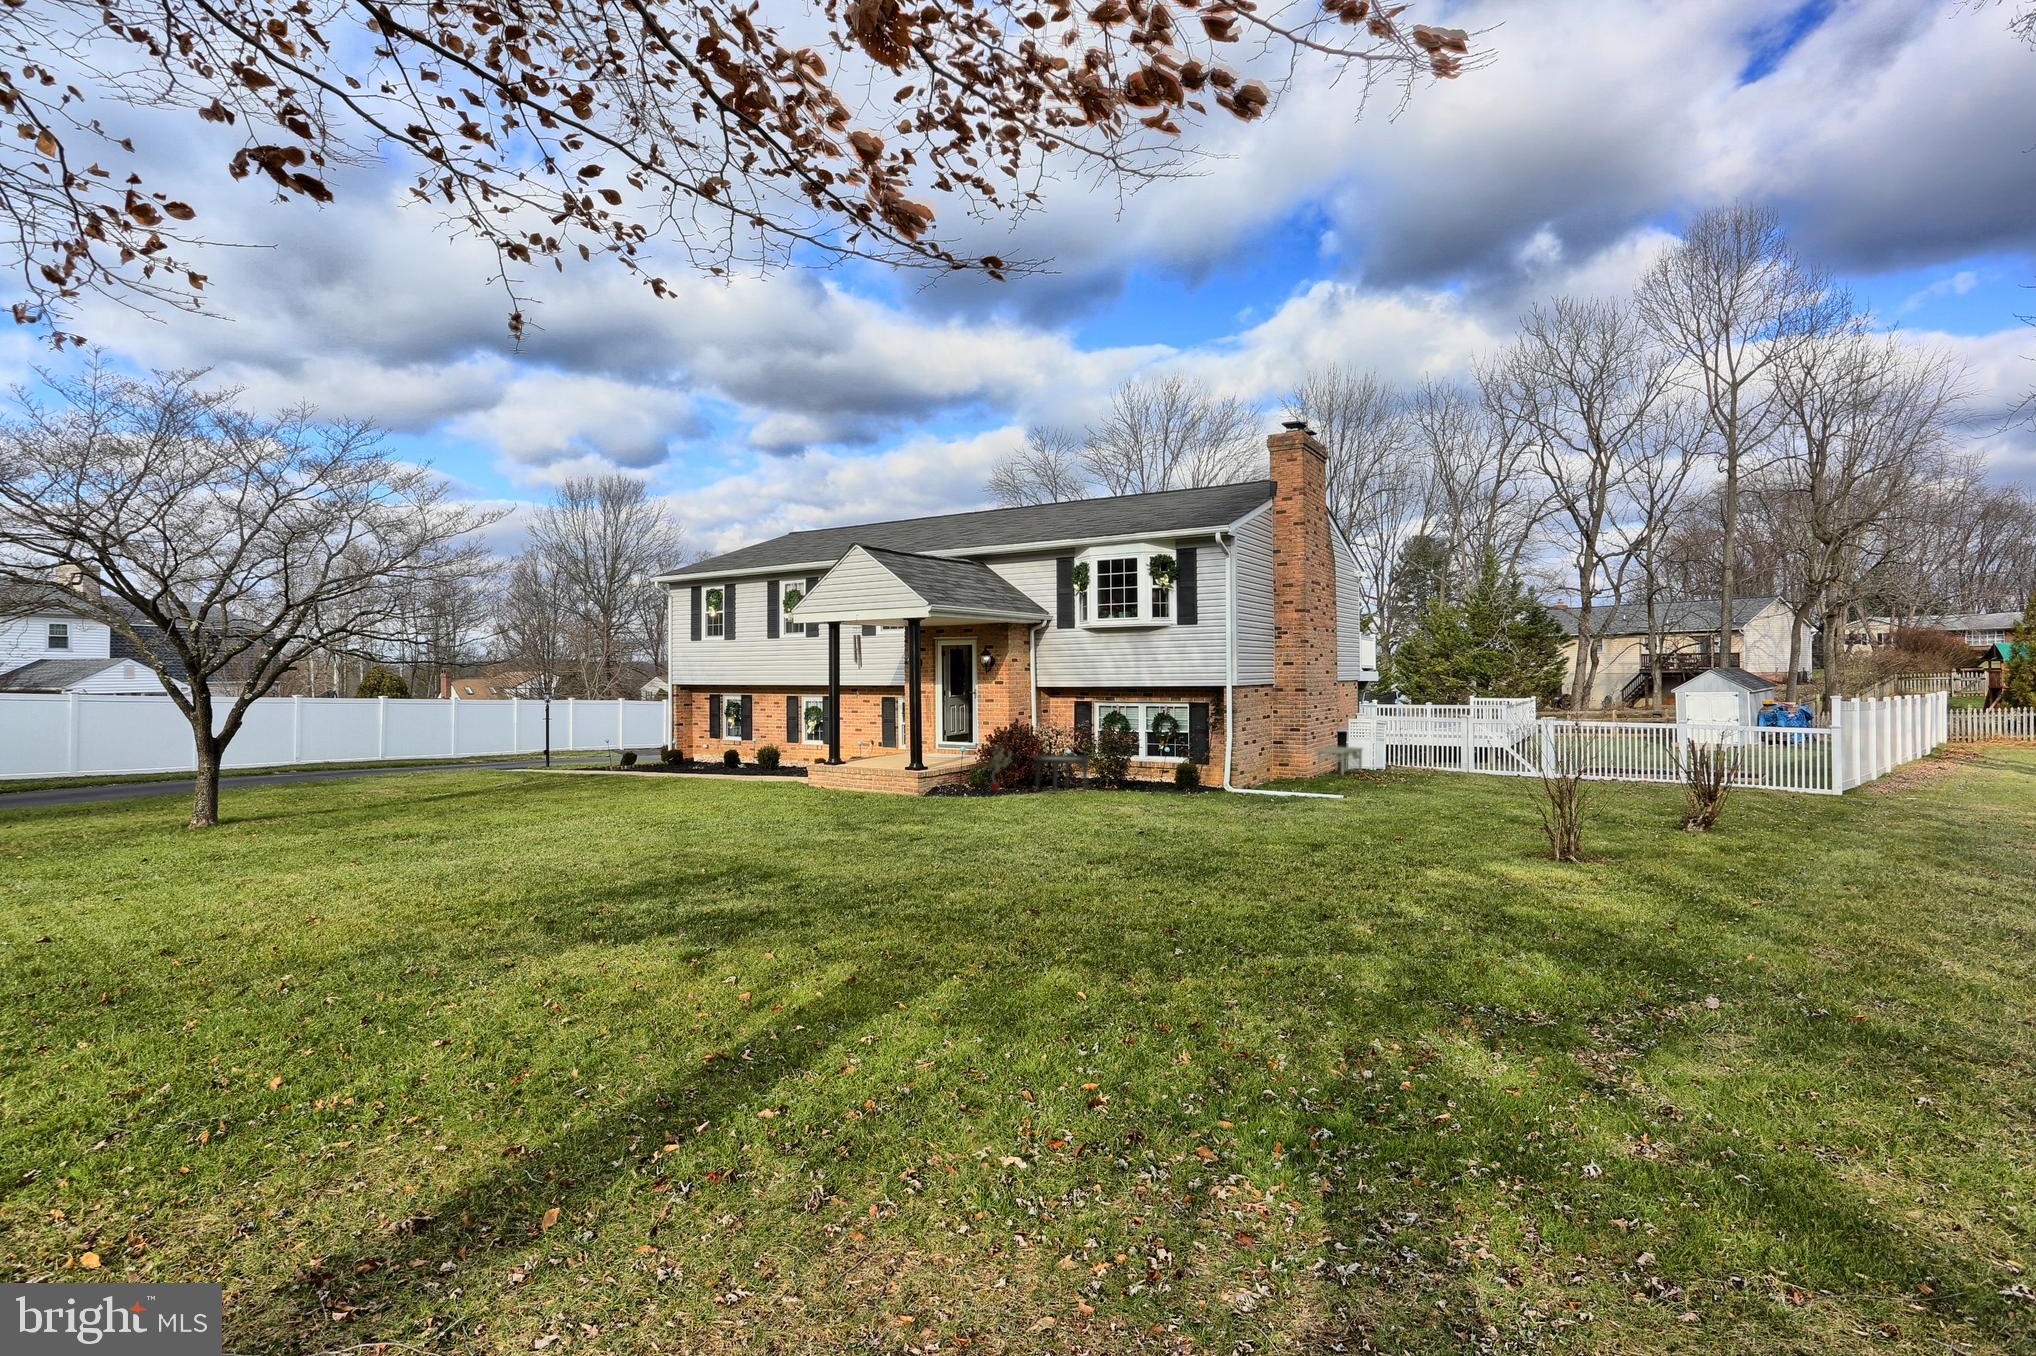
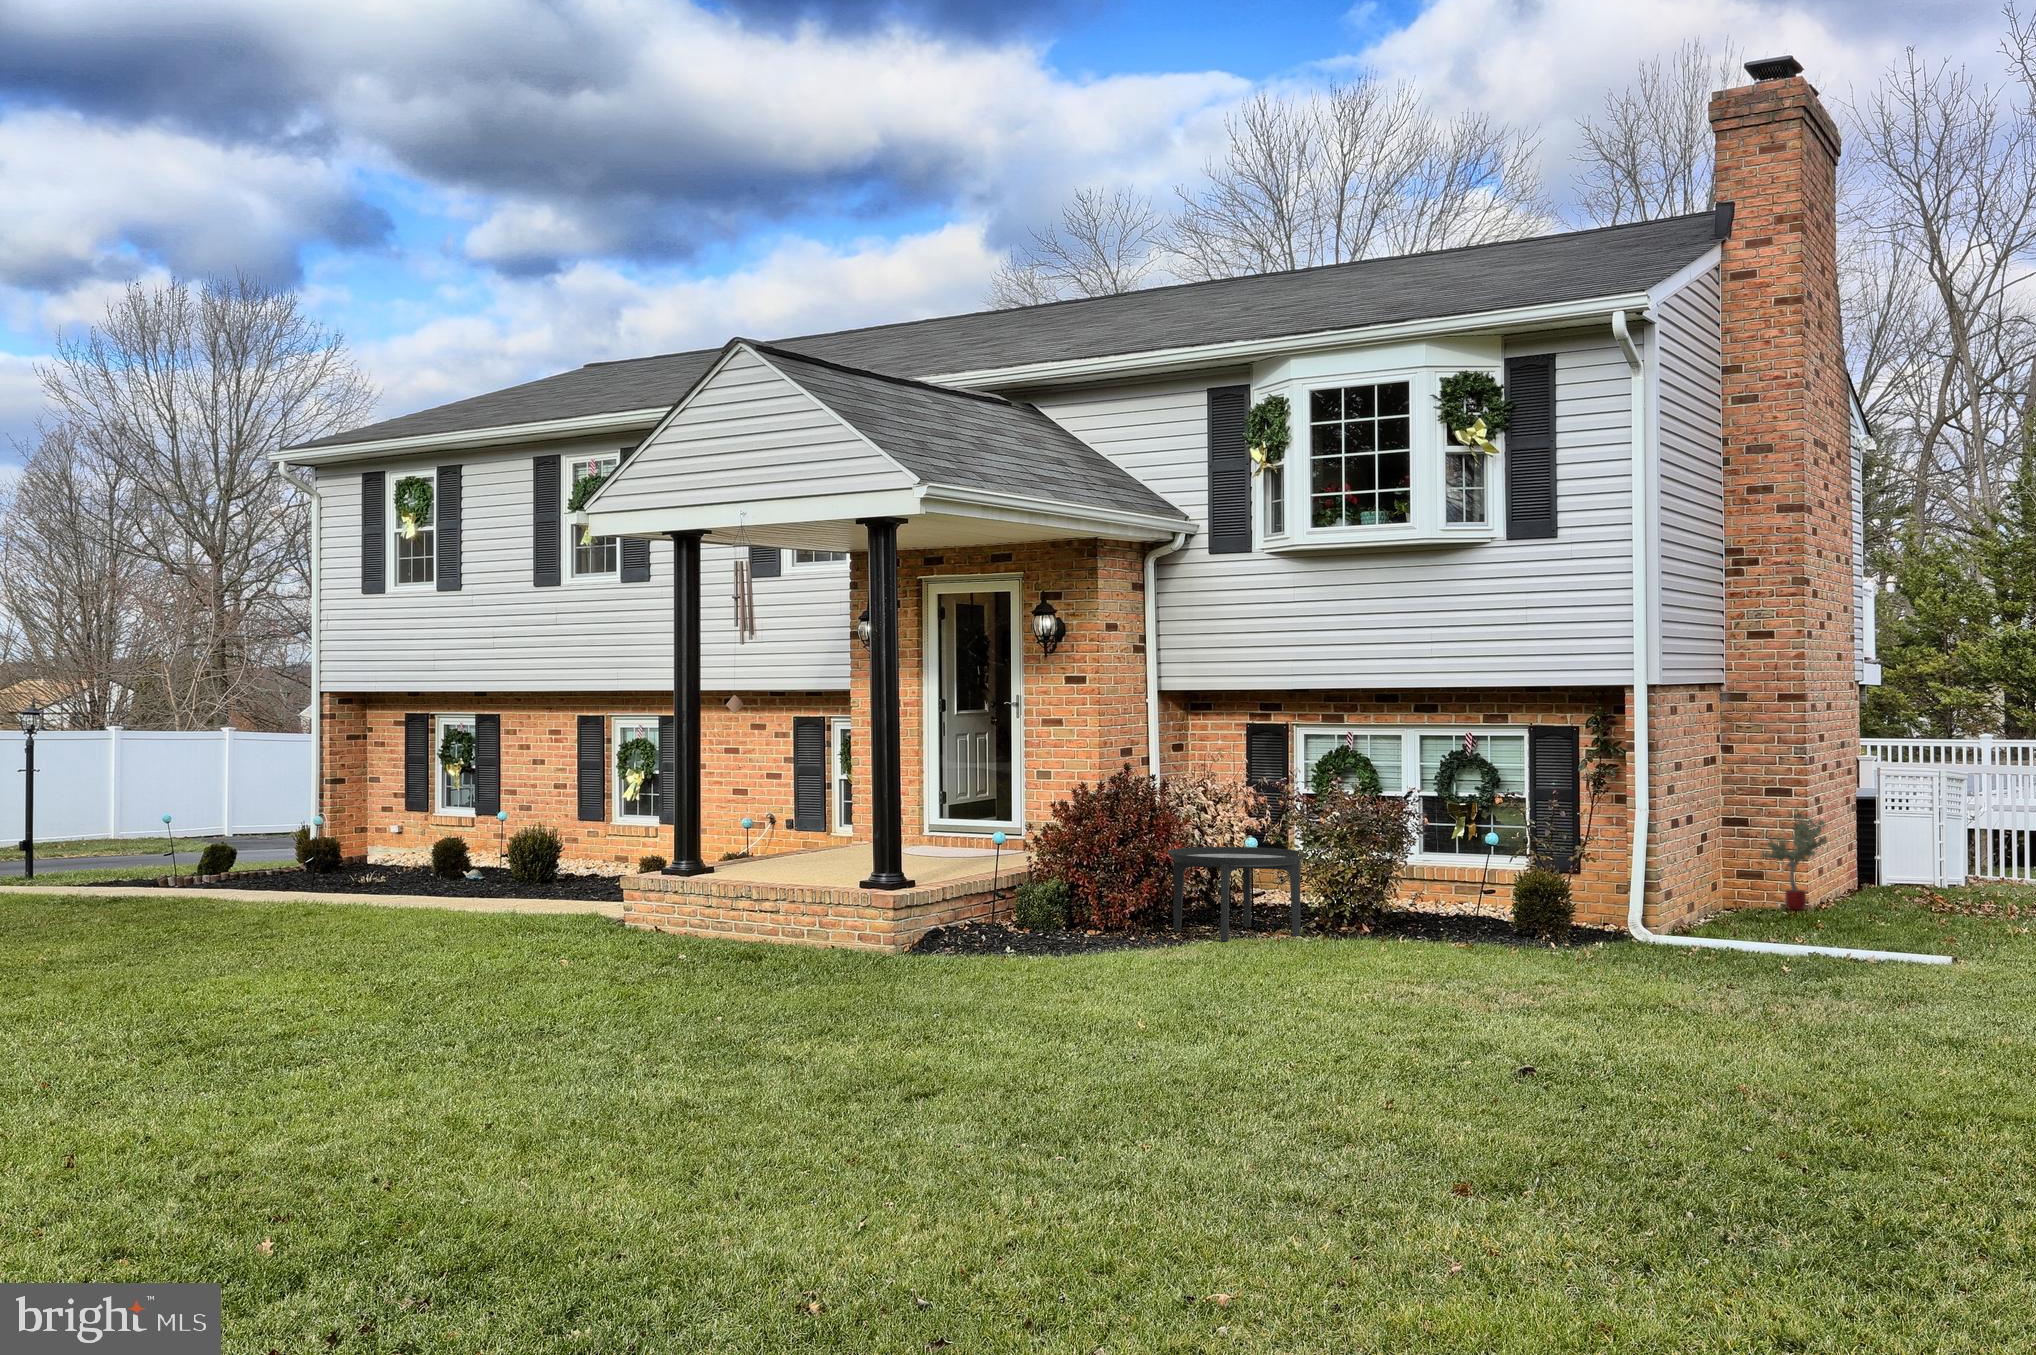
potted tree: present [981,746,1012,791] -> present [1762,809,1827,910]
storage bench: present [1316,747,1362,775] -> none [1823,831,1933,899]

